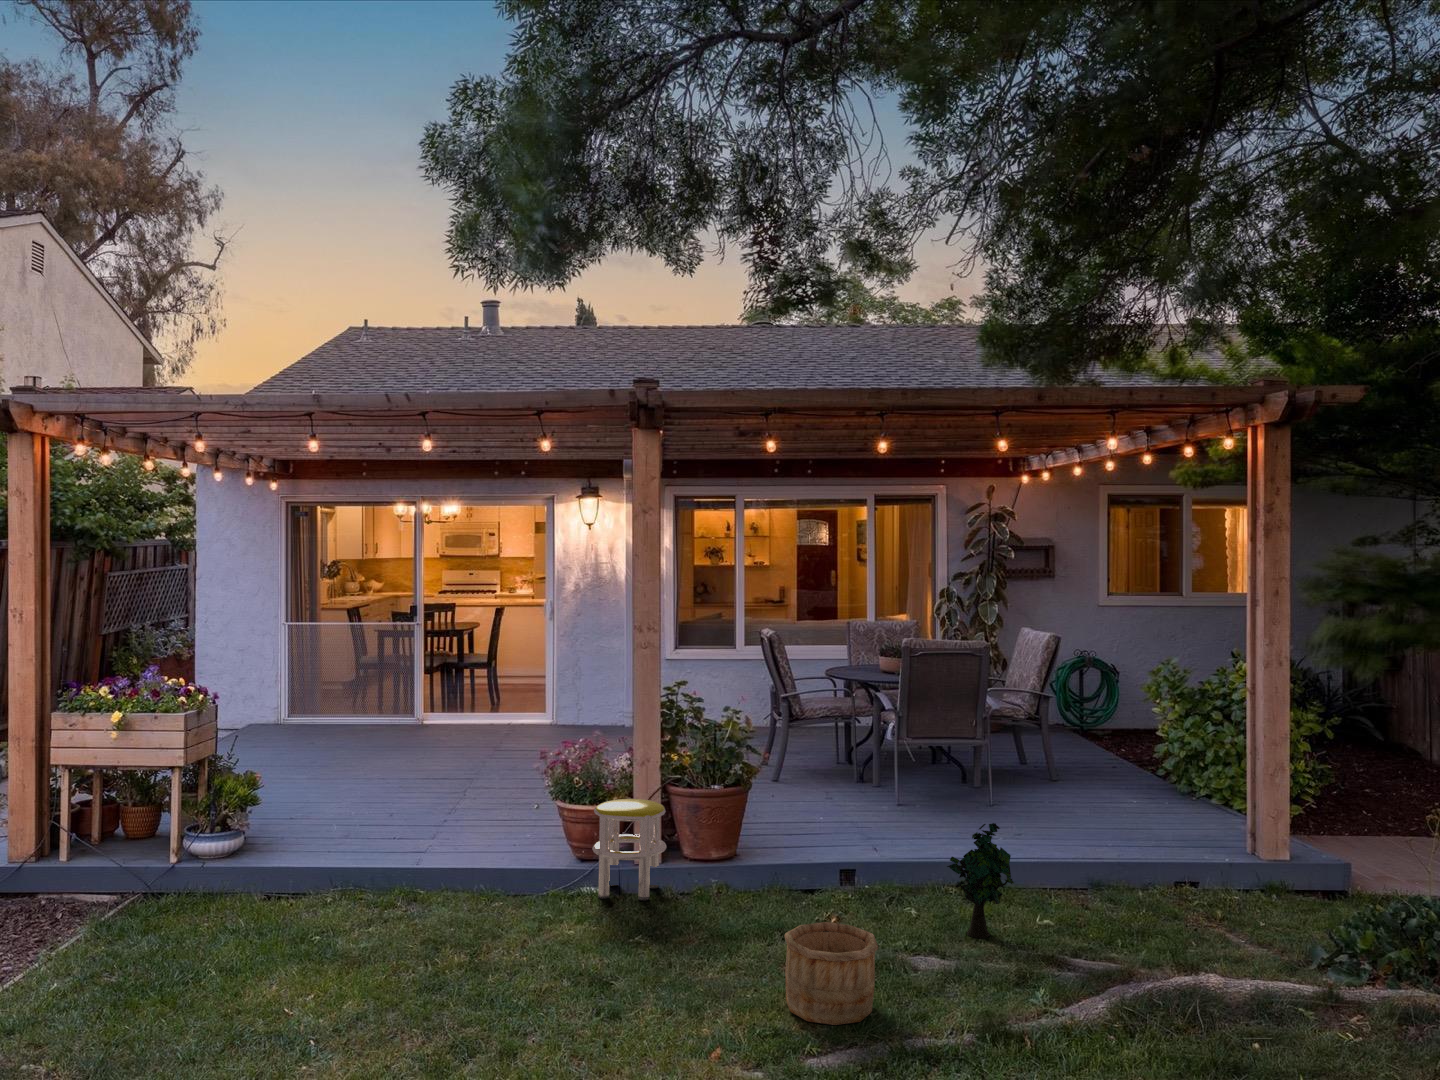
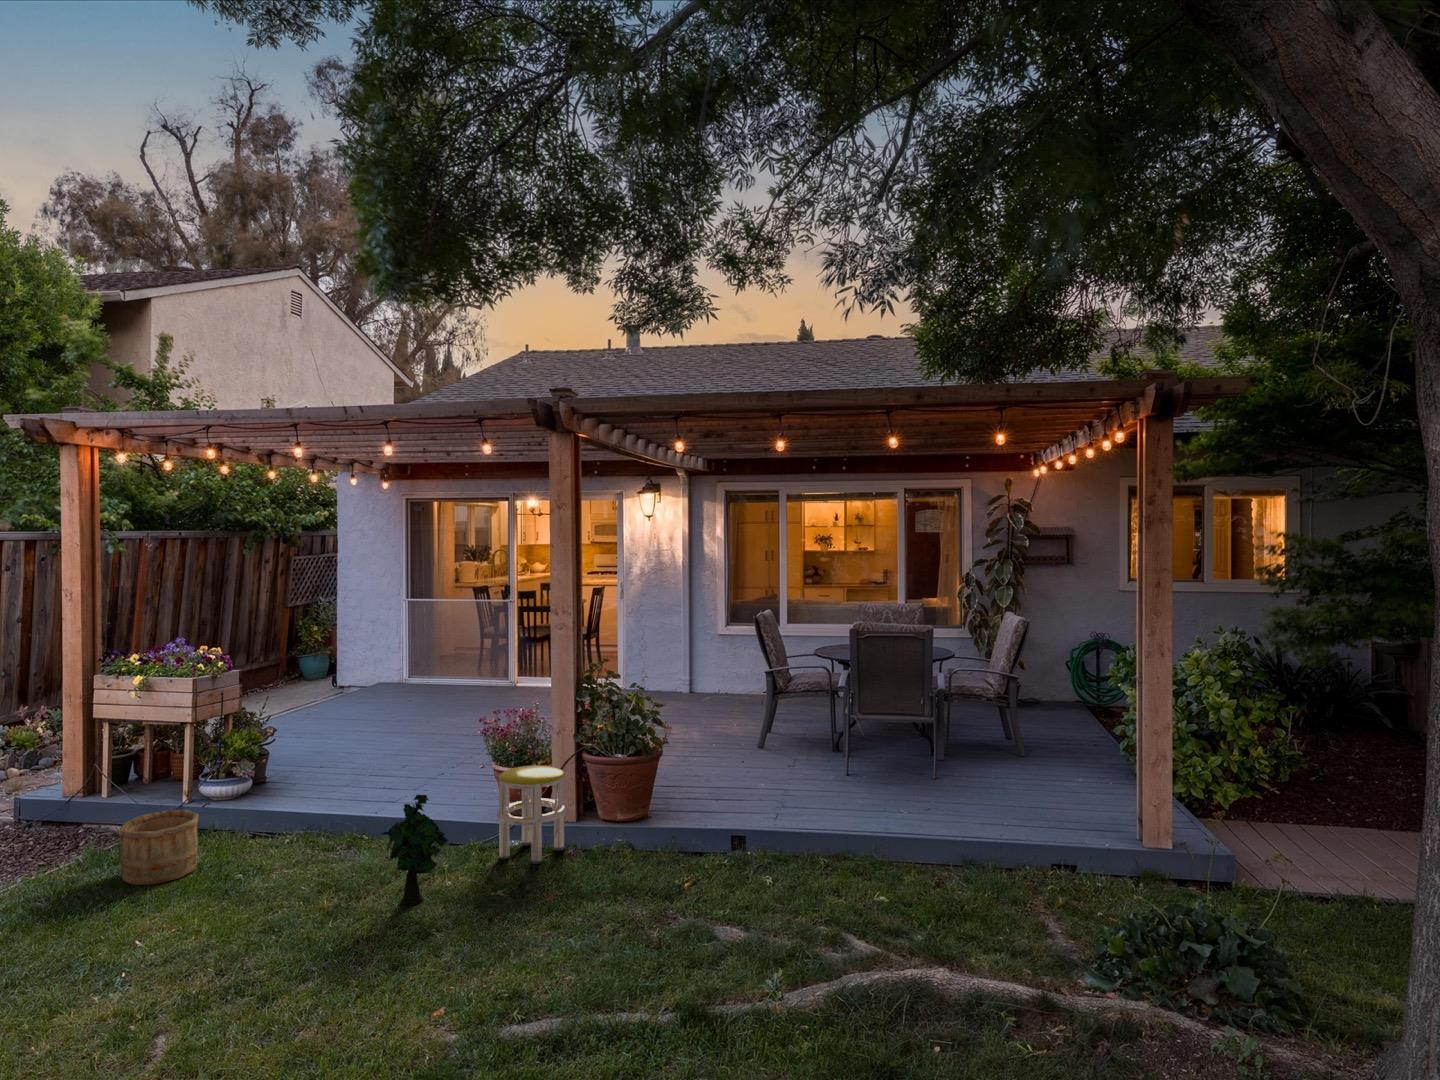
decorative plant: present [947,823,1014,938] -> present [382,795,448,906]
wooden bucket: present [785,922,878,1025] -> present [118,810,199,885]

